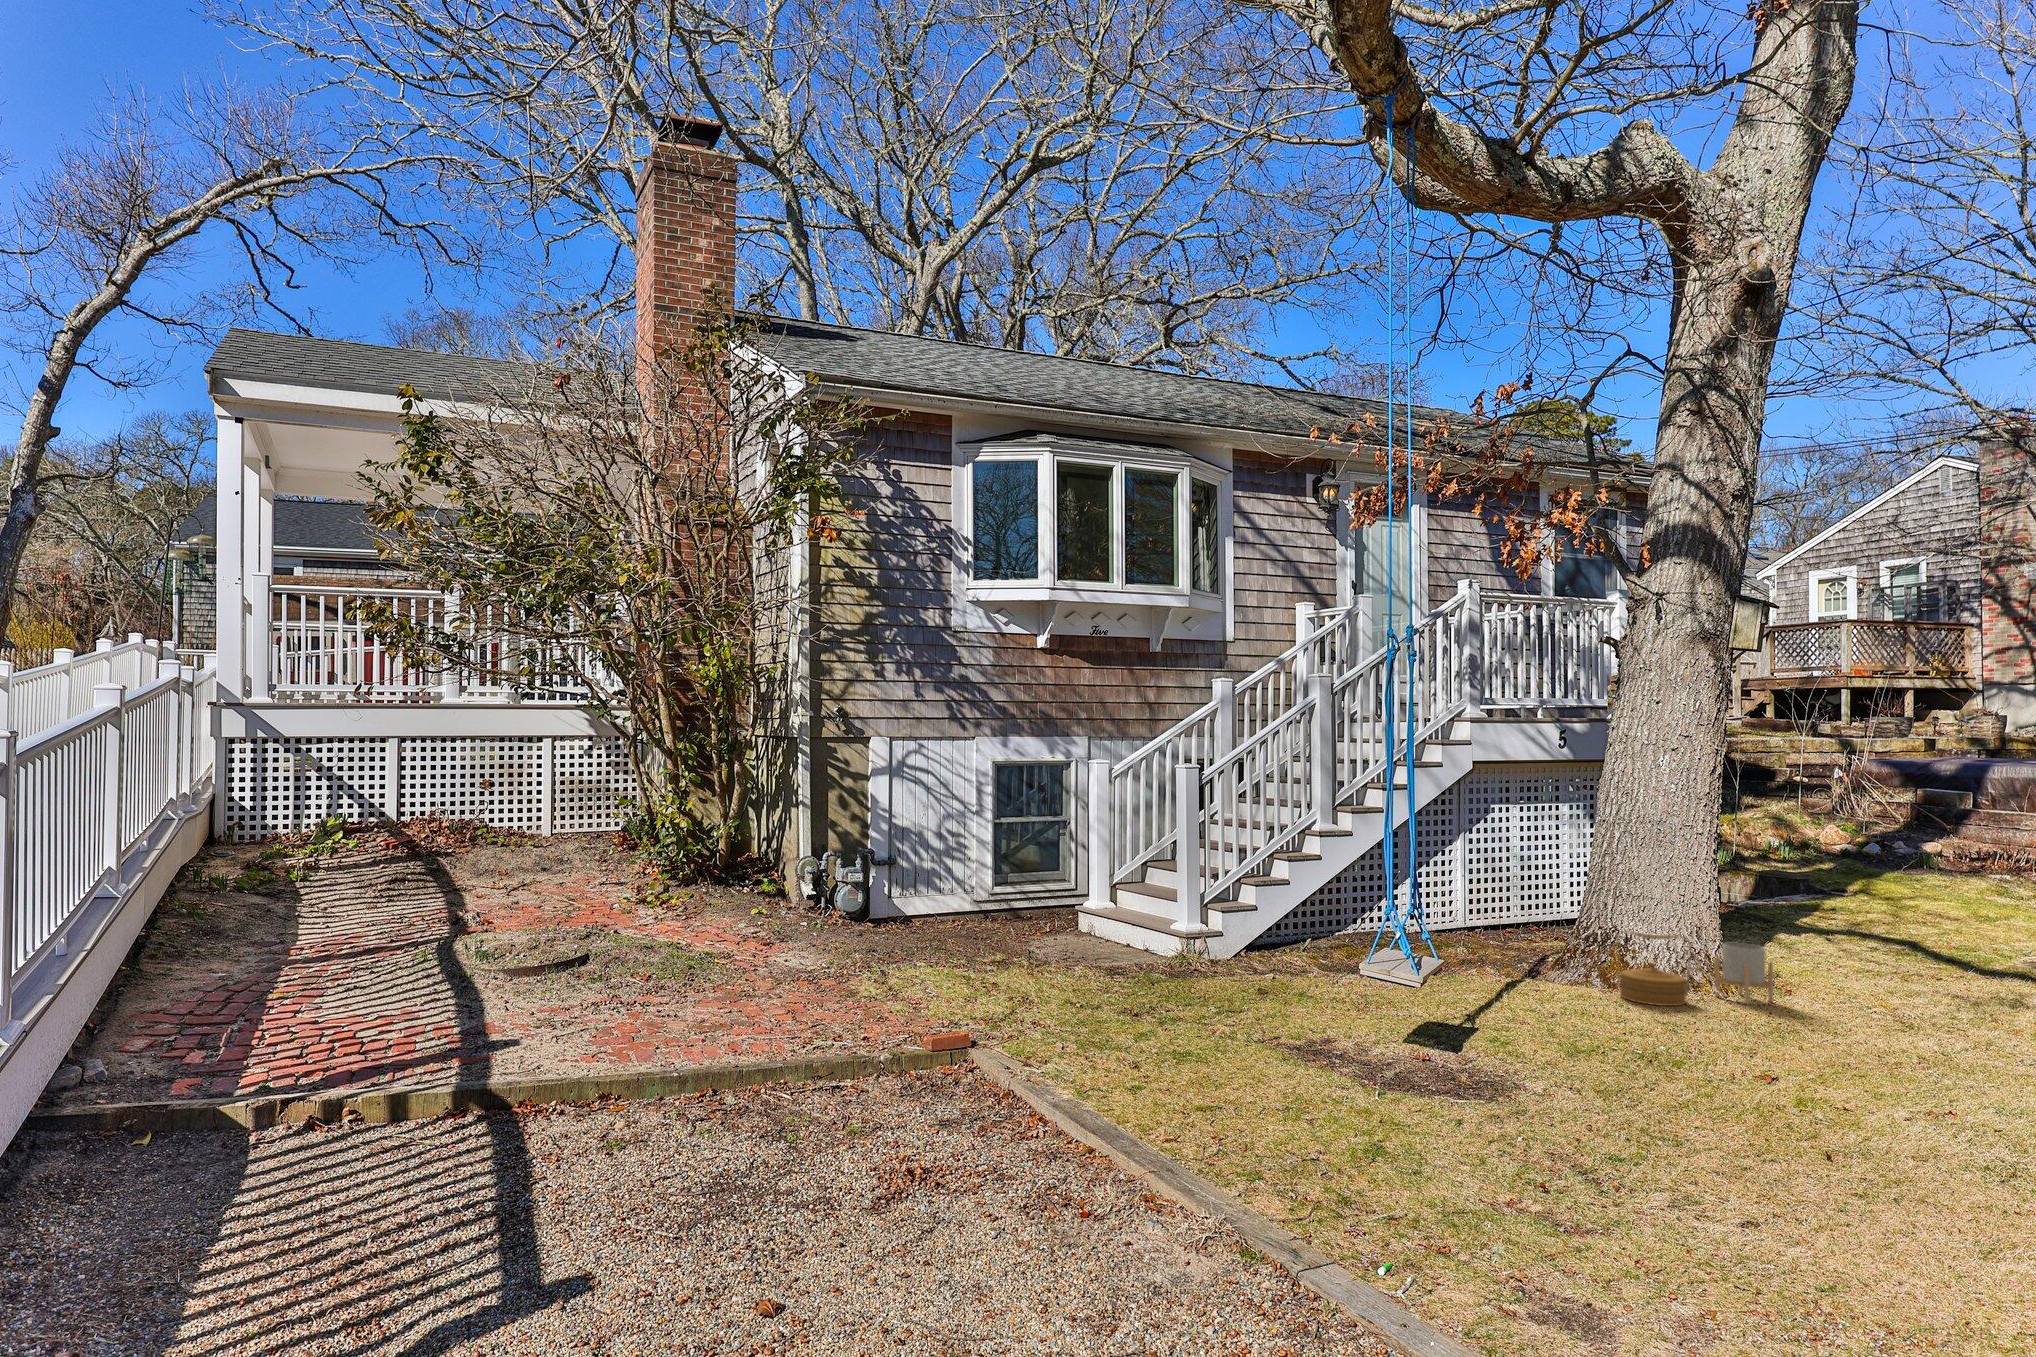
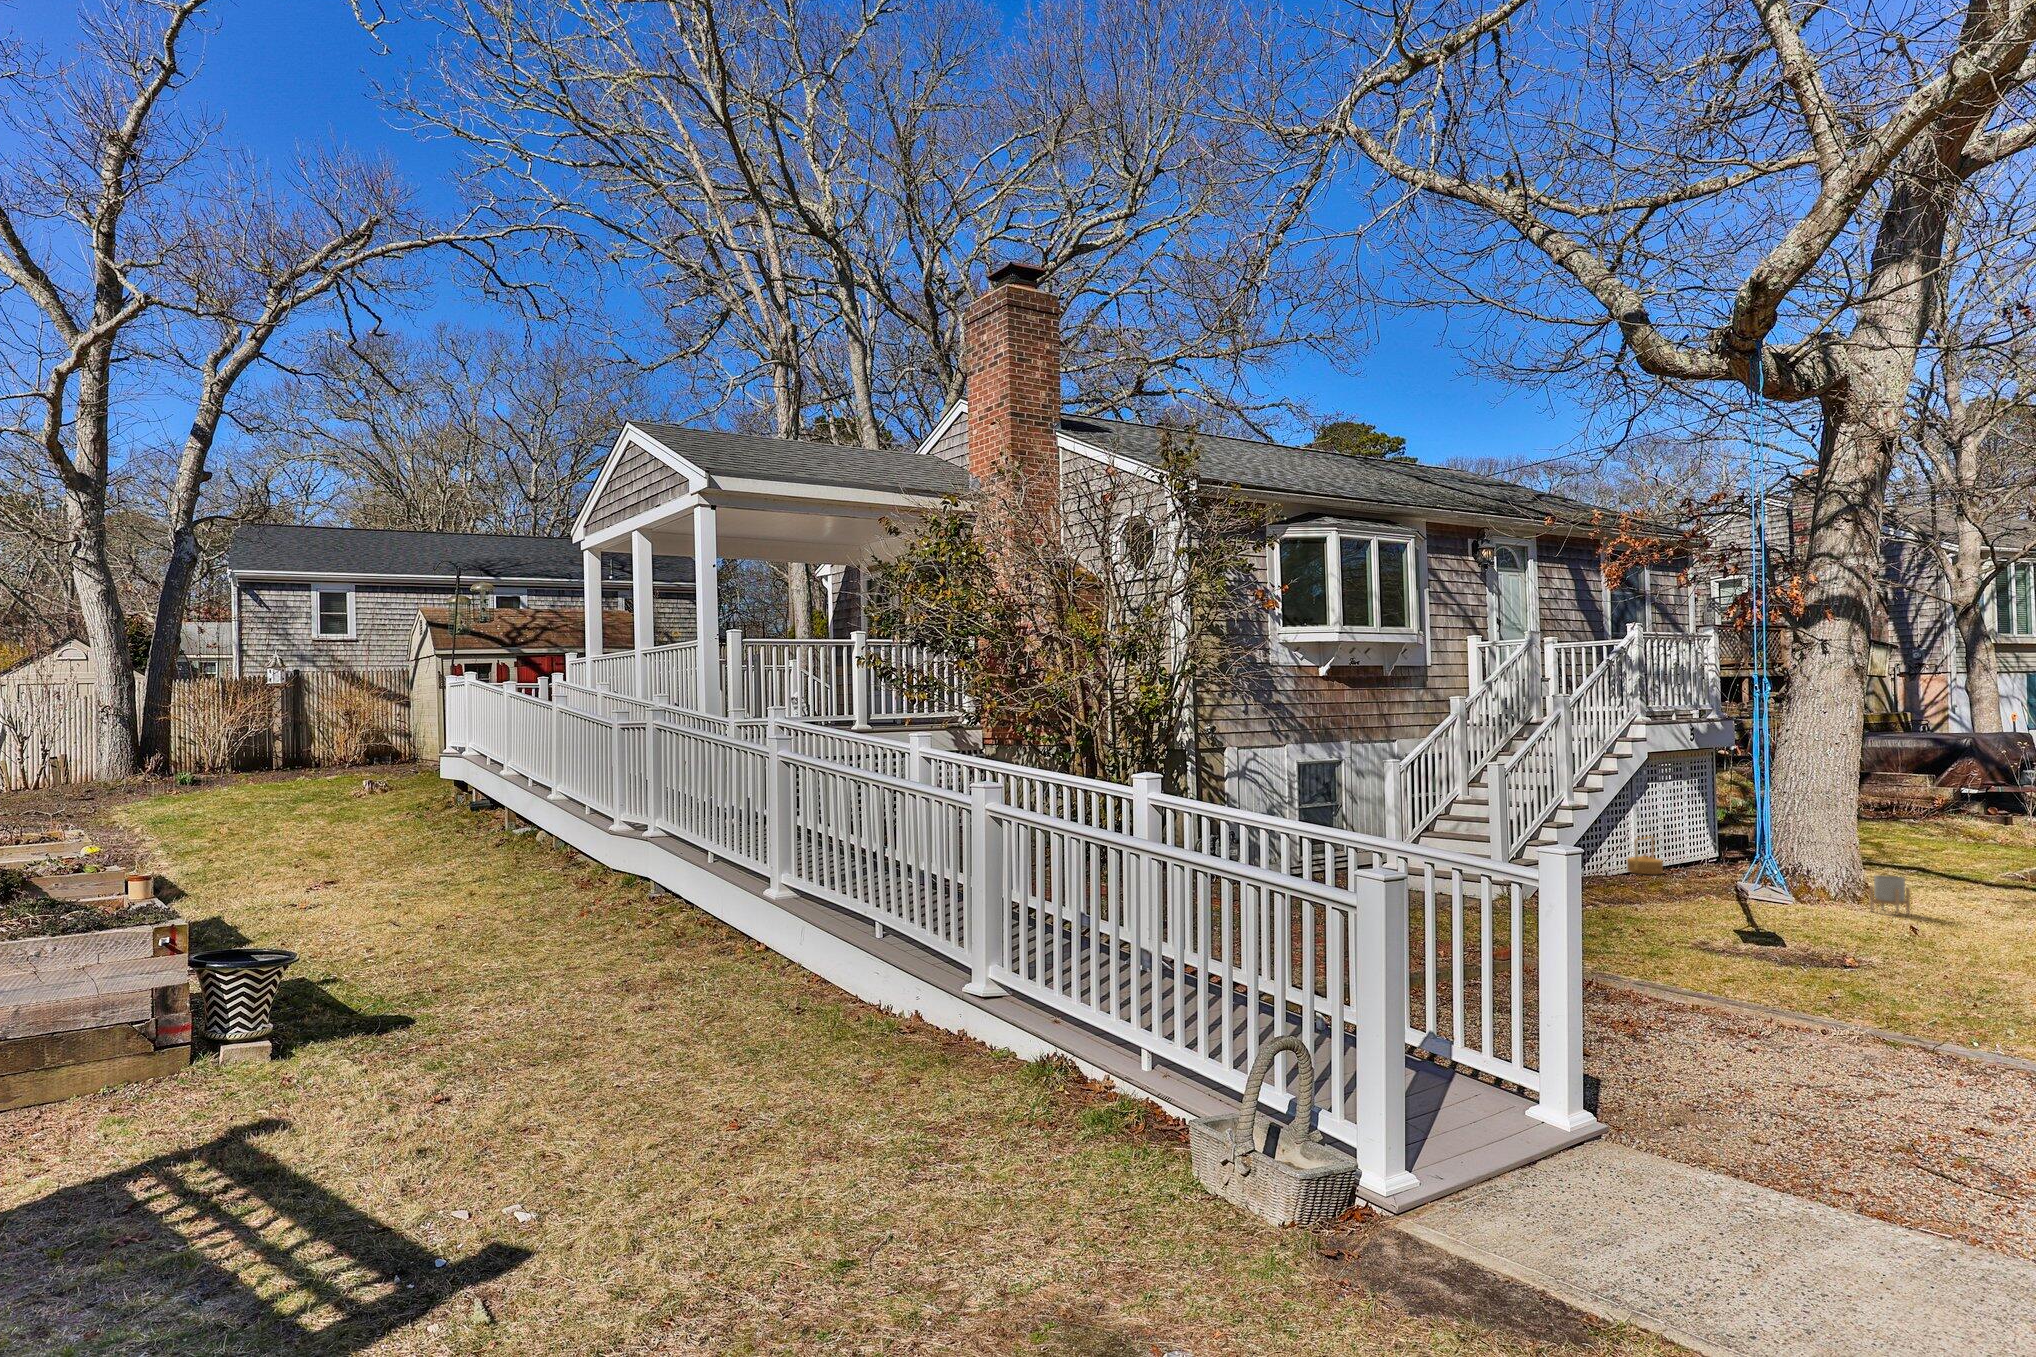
woven basket: present [1616,931,1691,1006] -> present [1627,836,1663,875]

